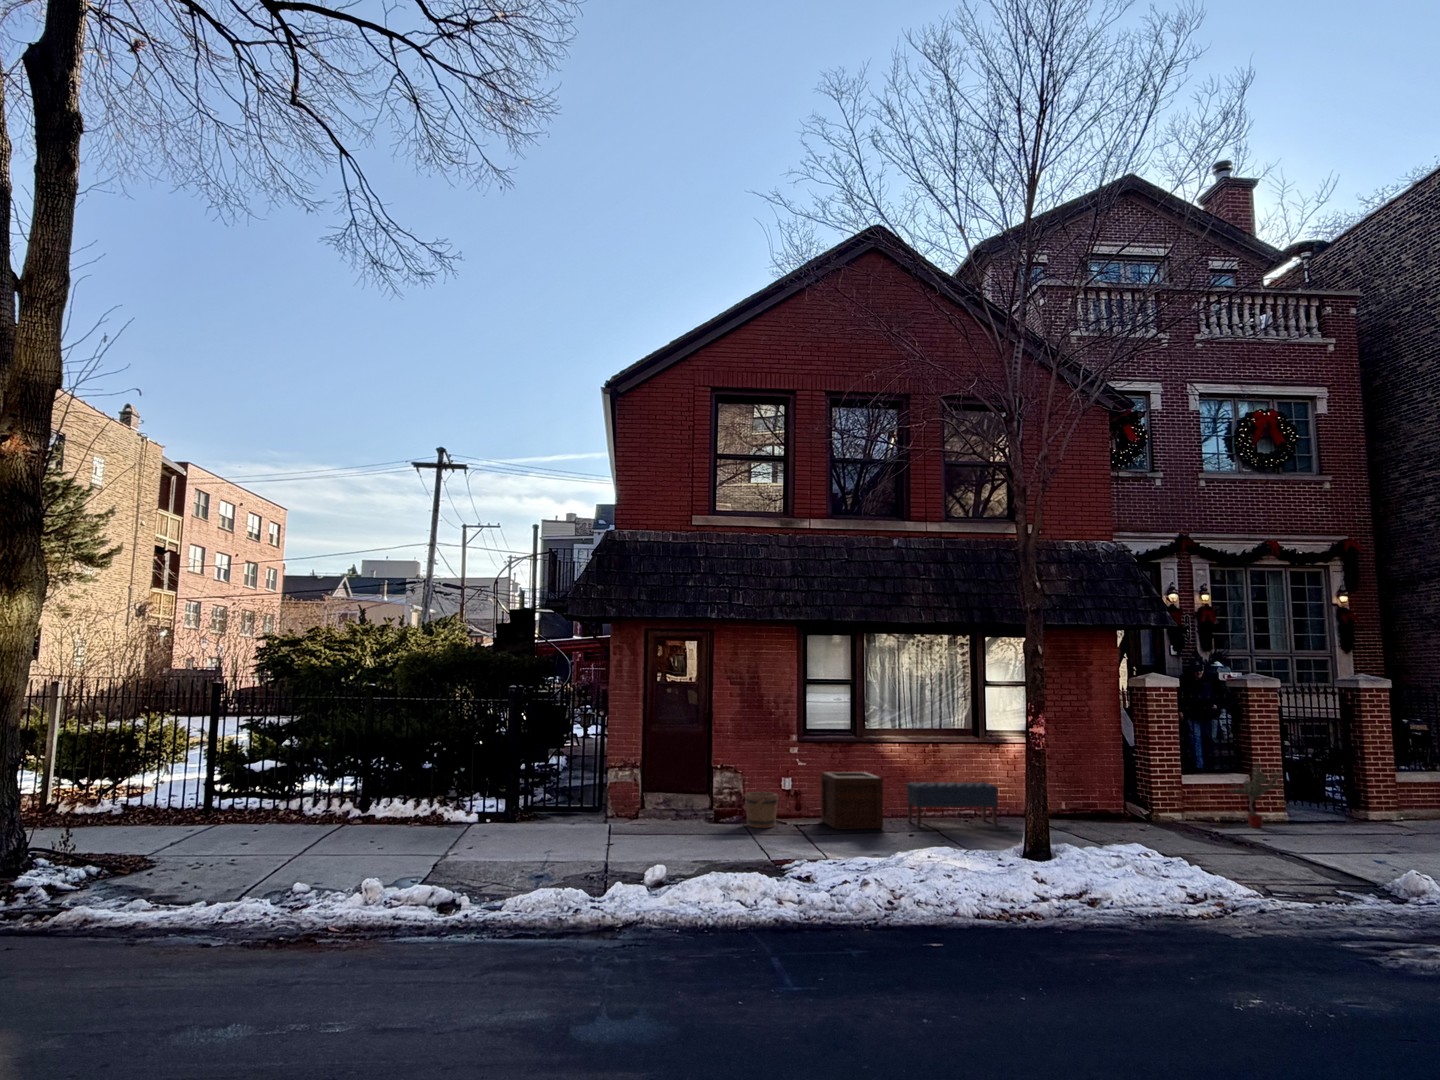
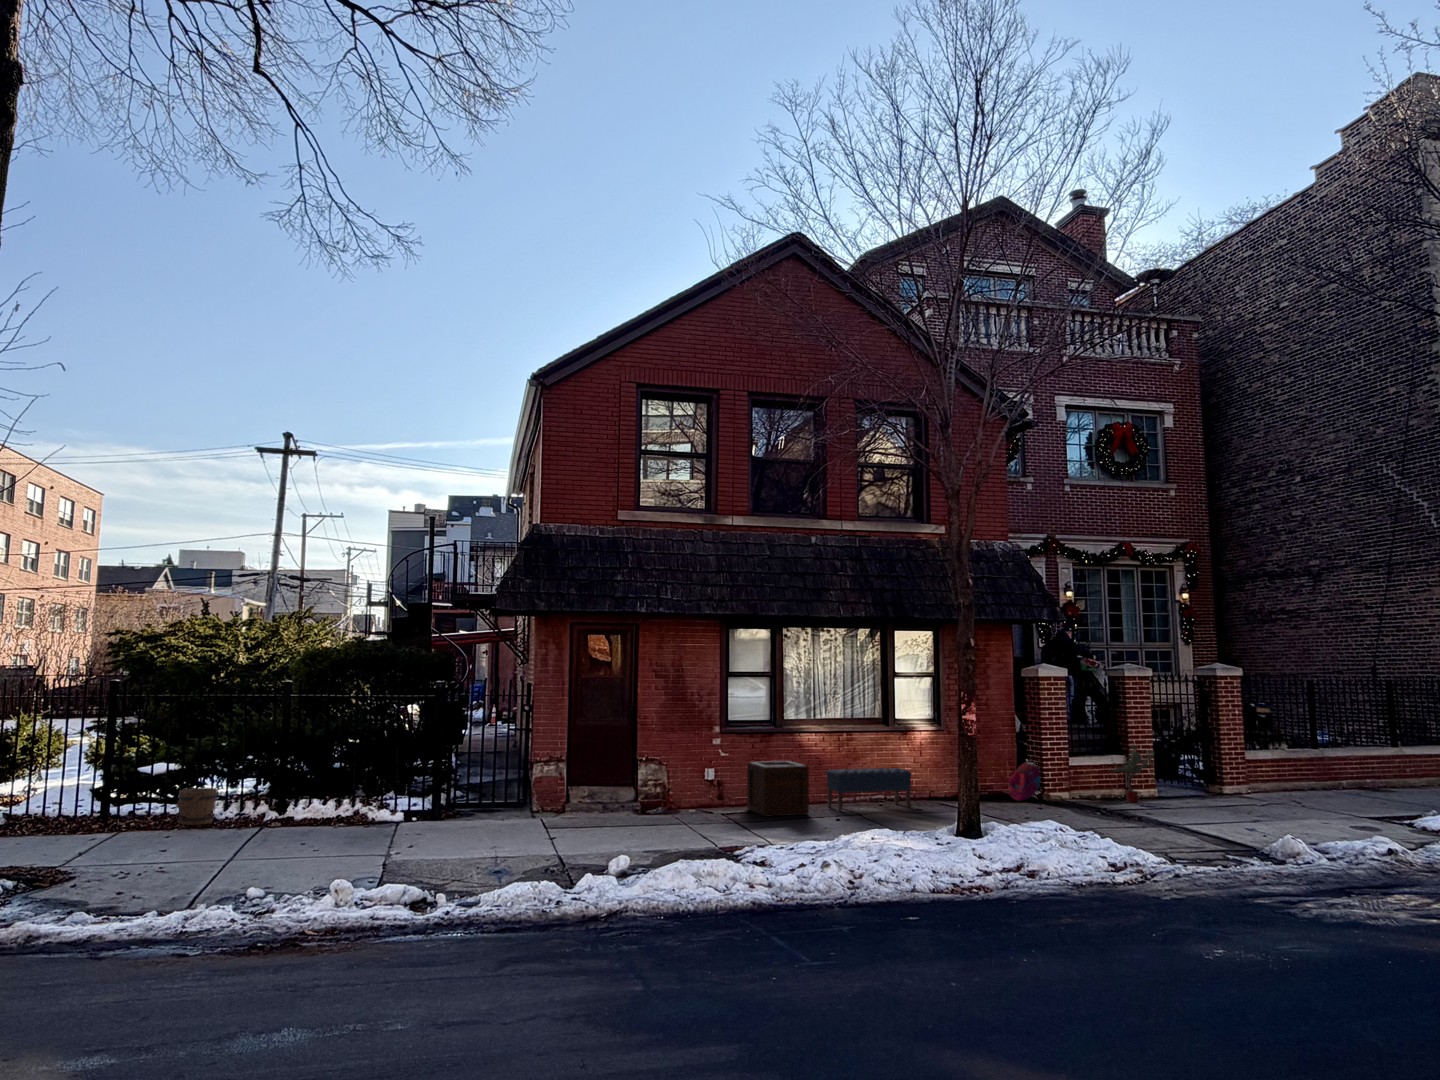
backpack: none [1112,780,1152,822] -> present [1009,762,1040,801]
bucket: present [743,792,778,828] -> present [176,788,218,825]

